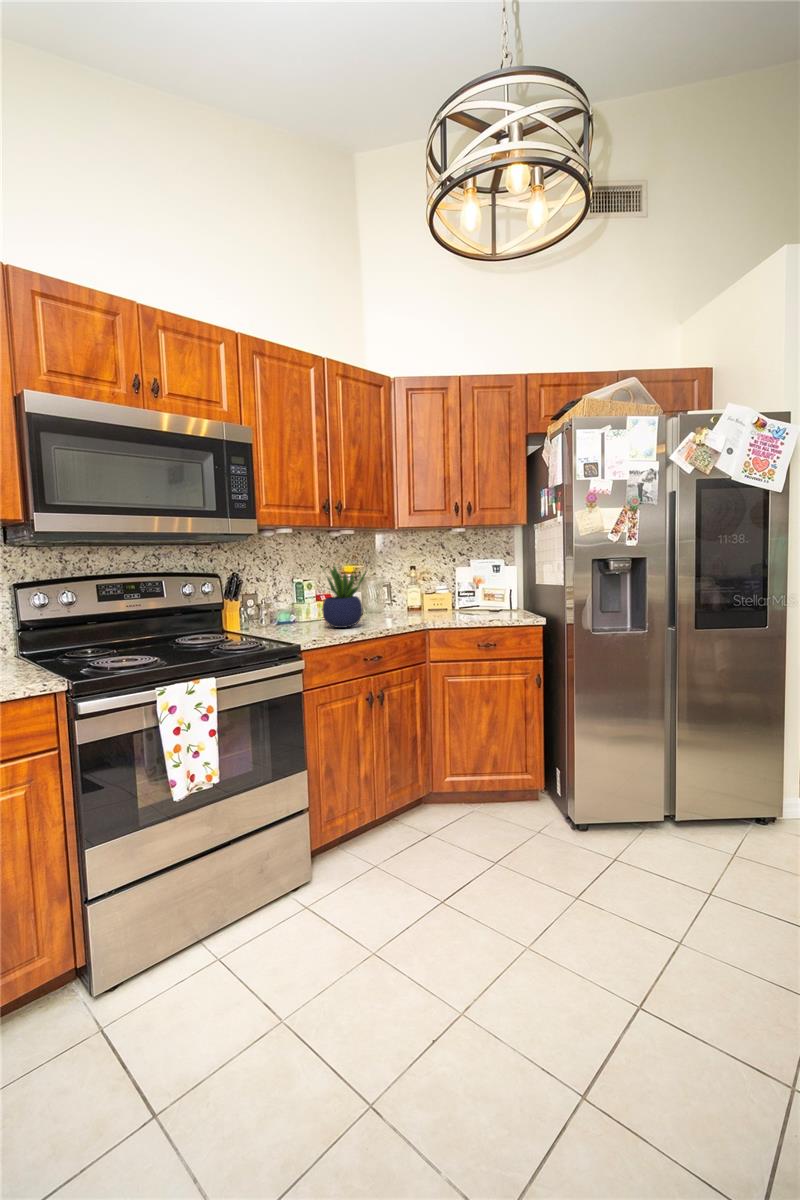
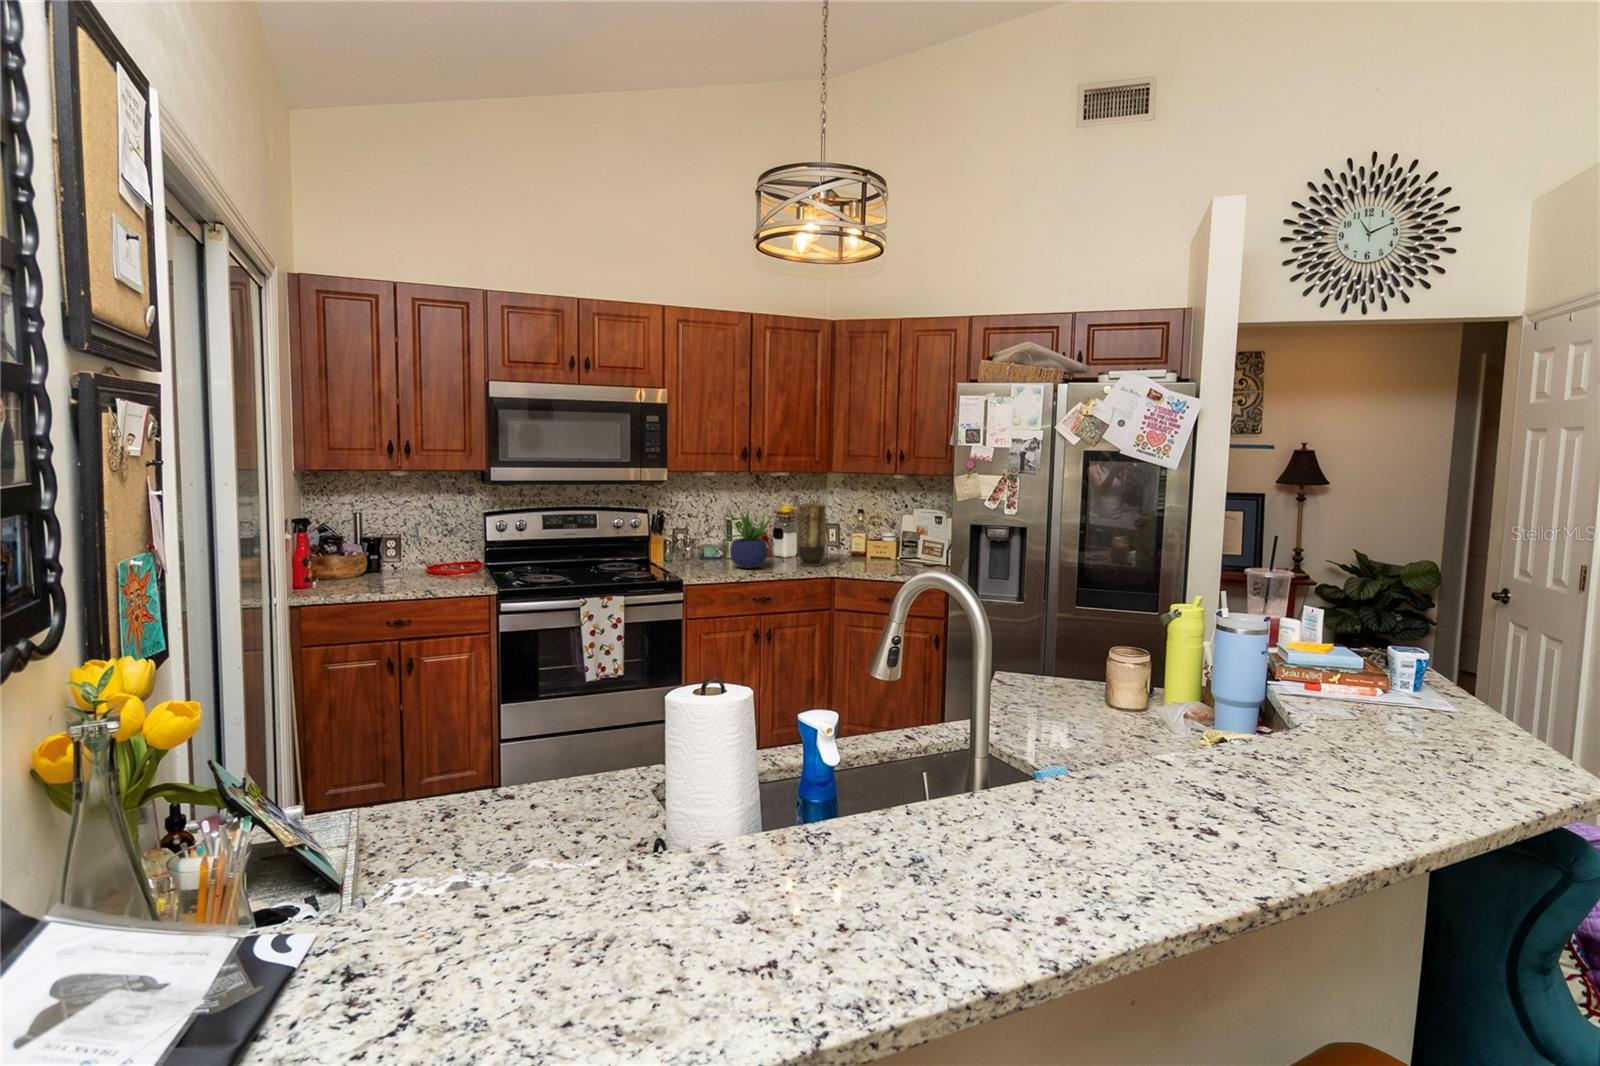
vase: none [379,558,408,621] -> present [798,503,826,566]

